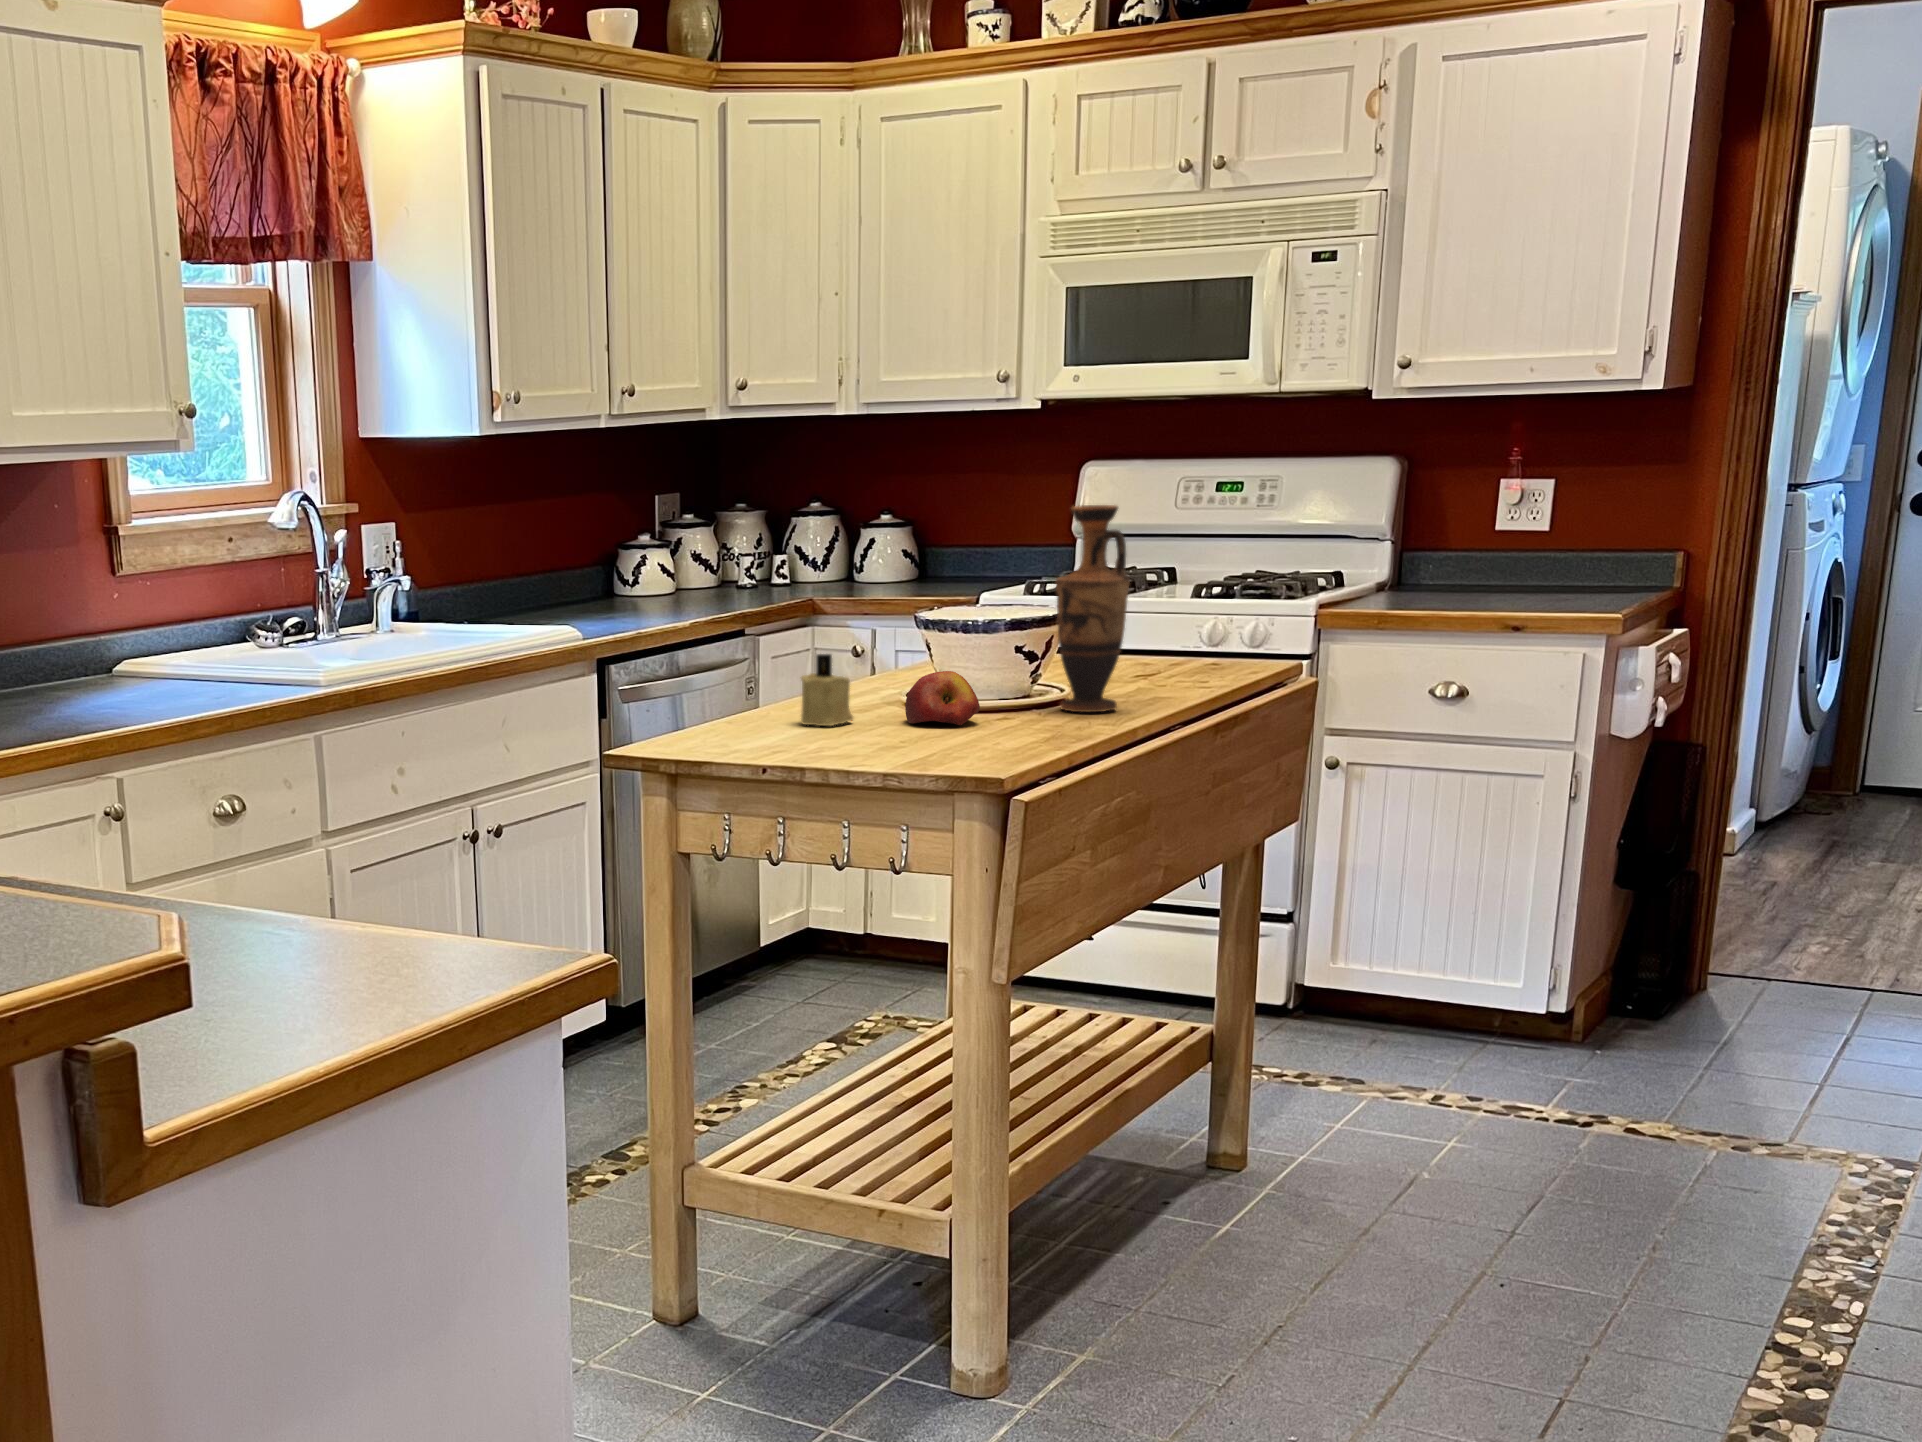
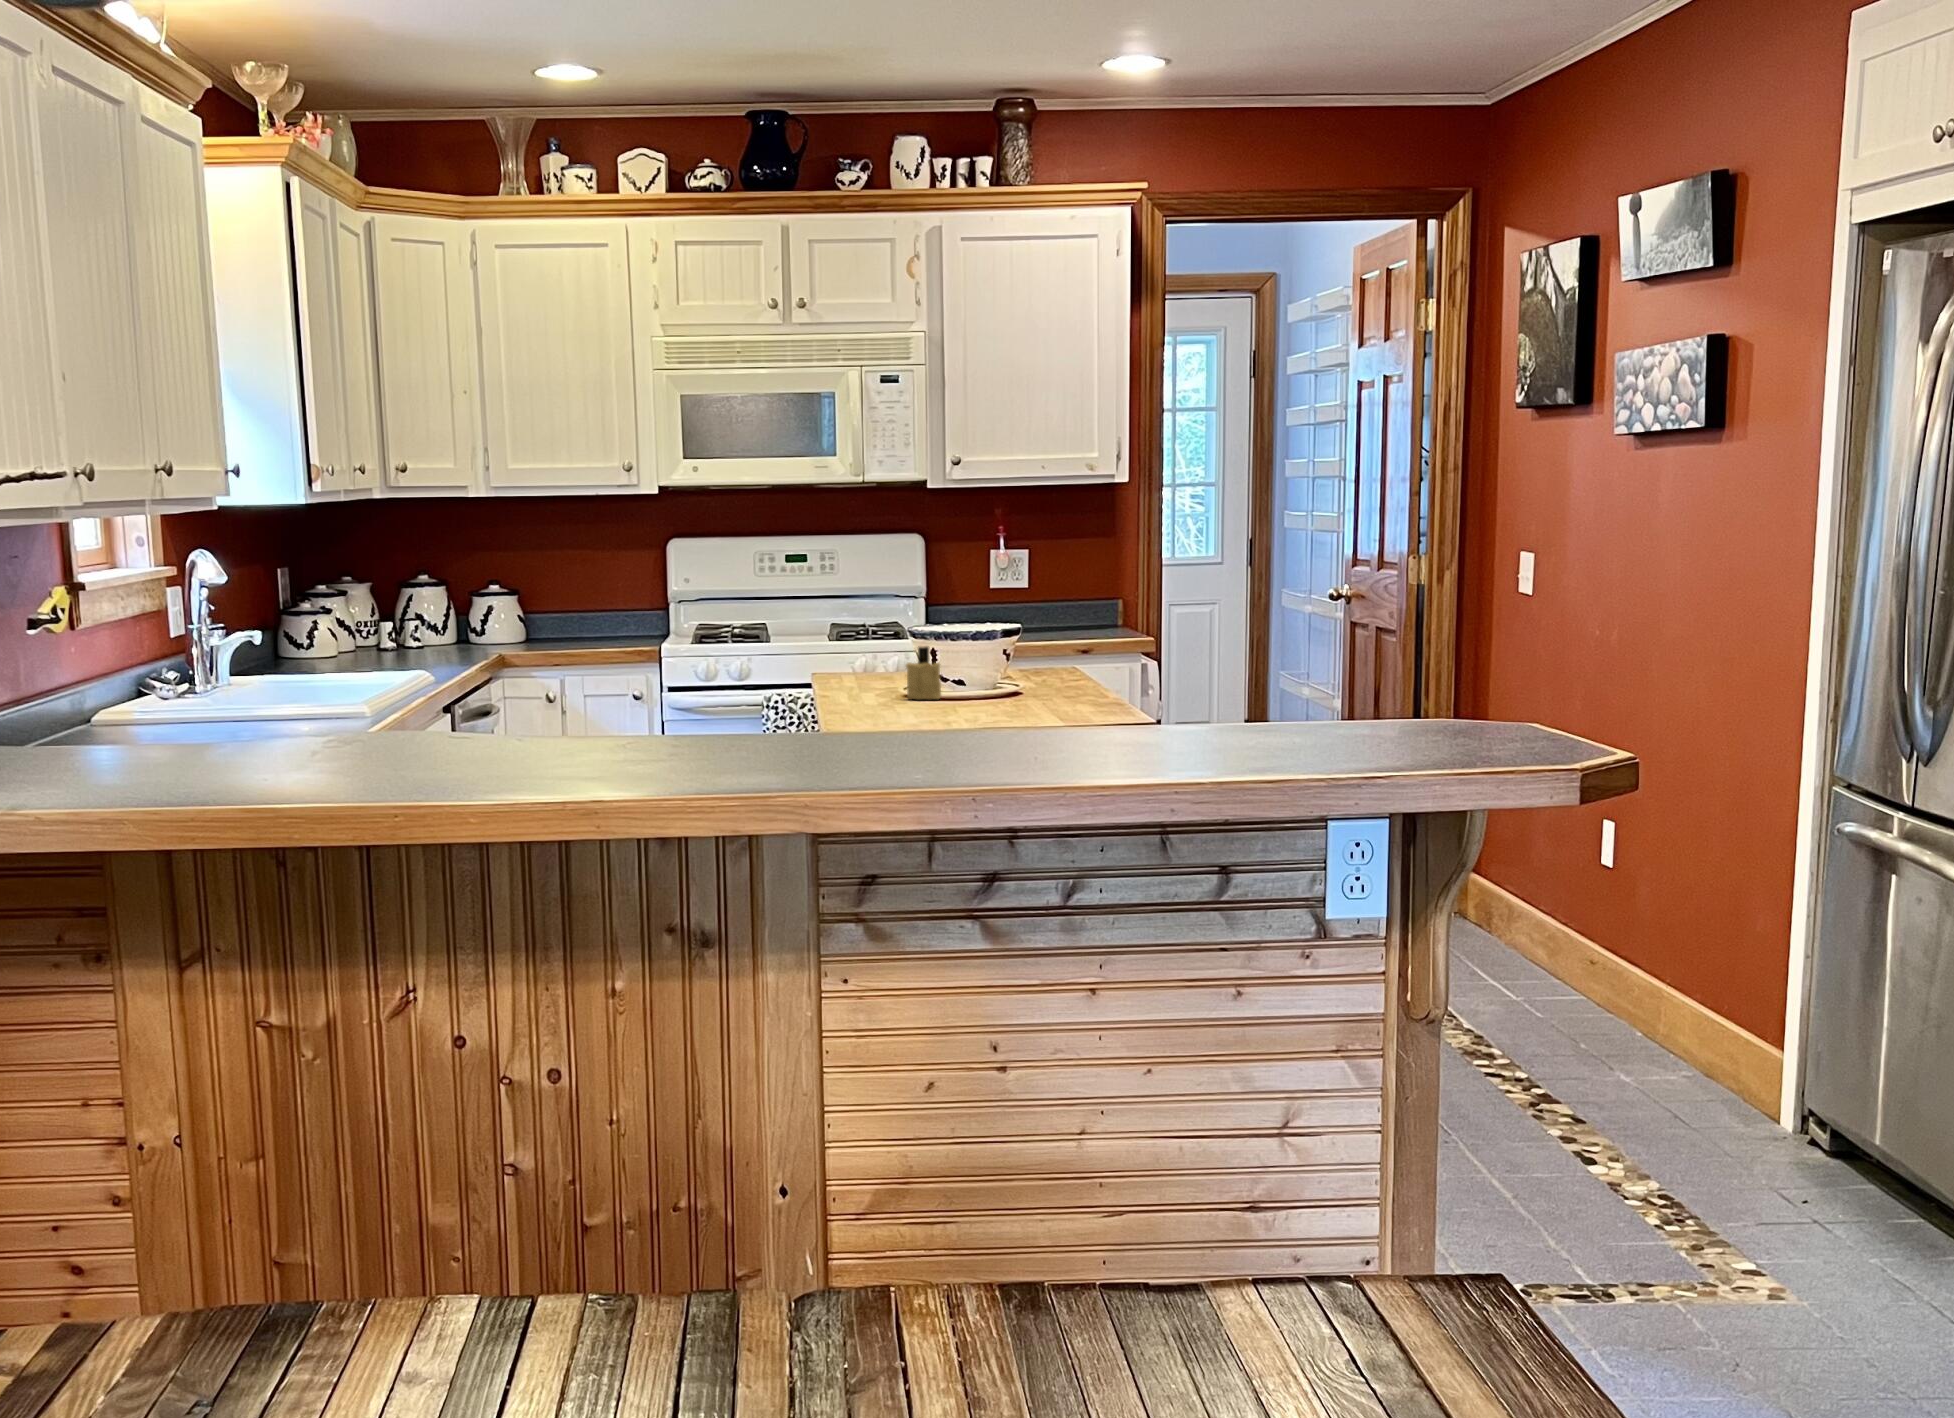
vase: present [1055,505,1130,712] -> none [1019,540,1072,689]
apple: present [905,671,980,725] -> none [963,658,1020,696]

